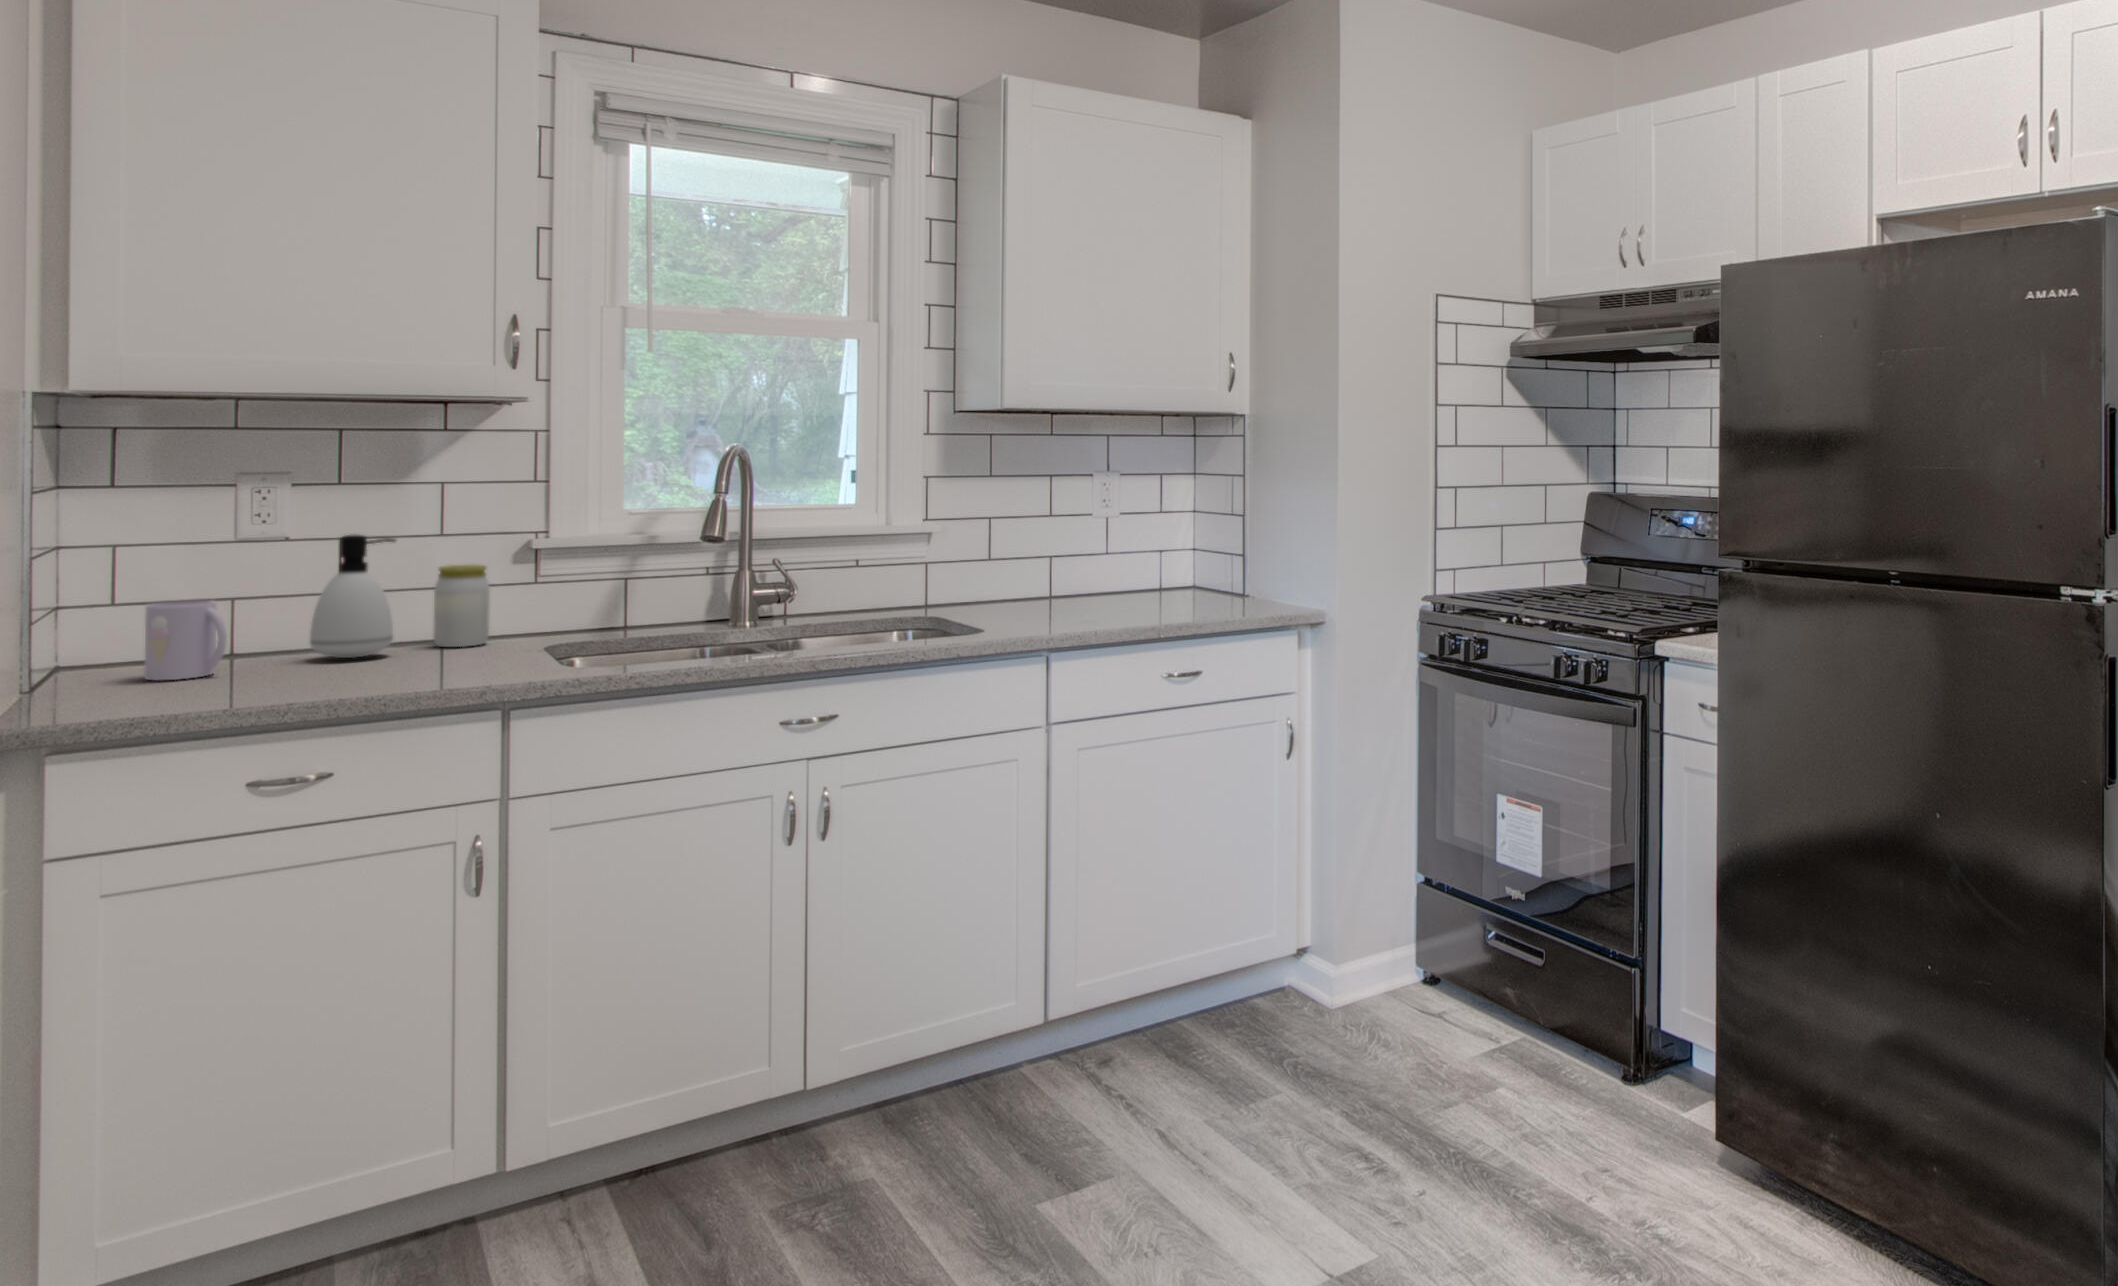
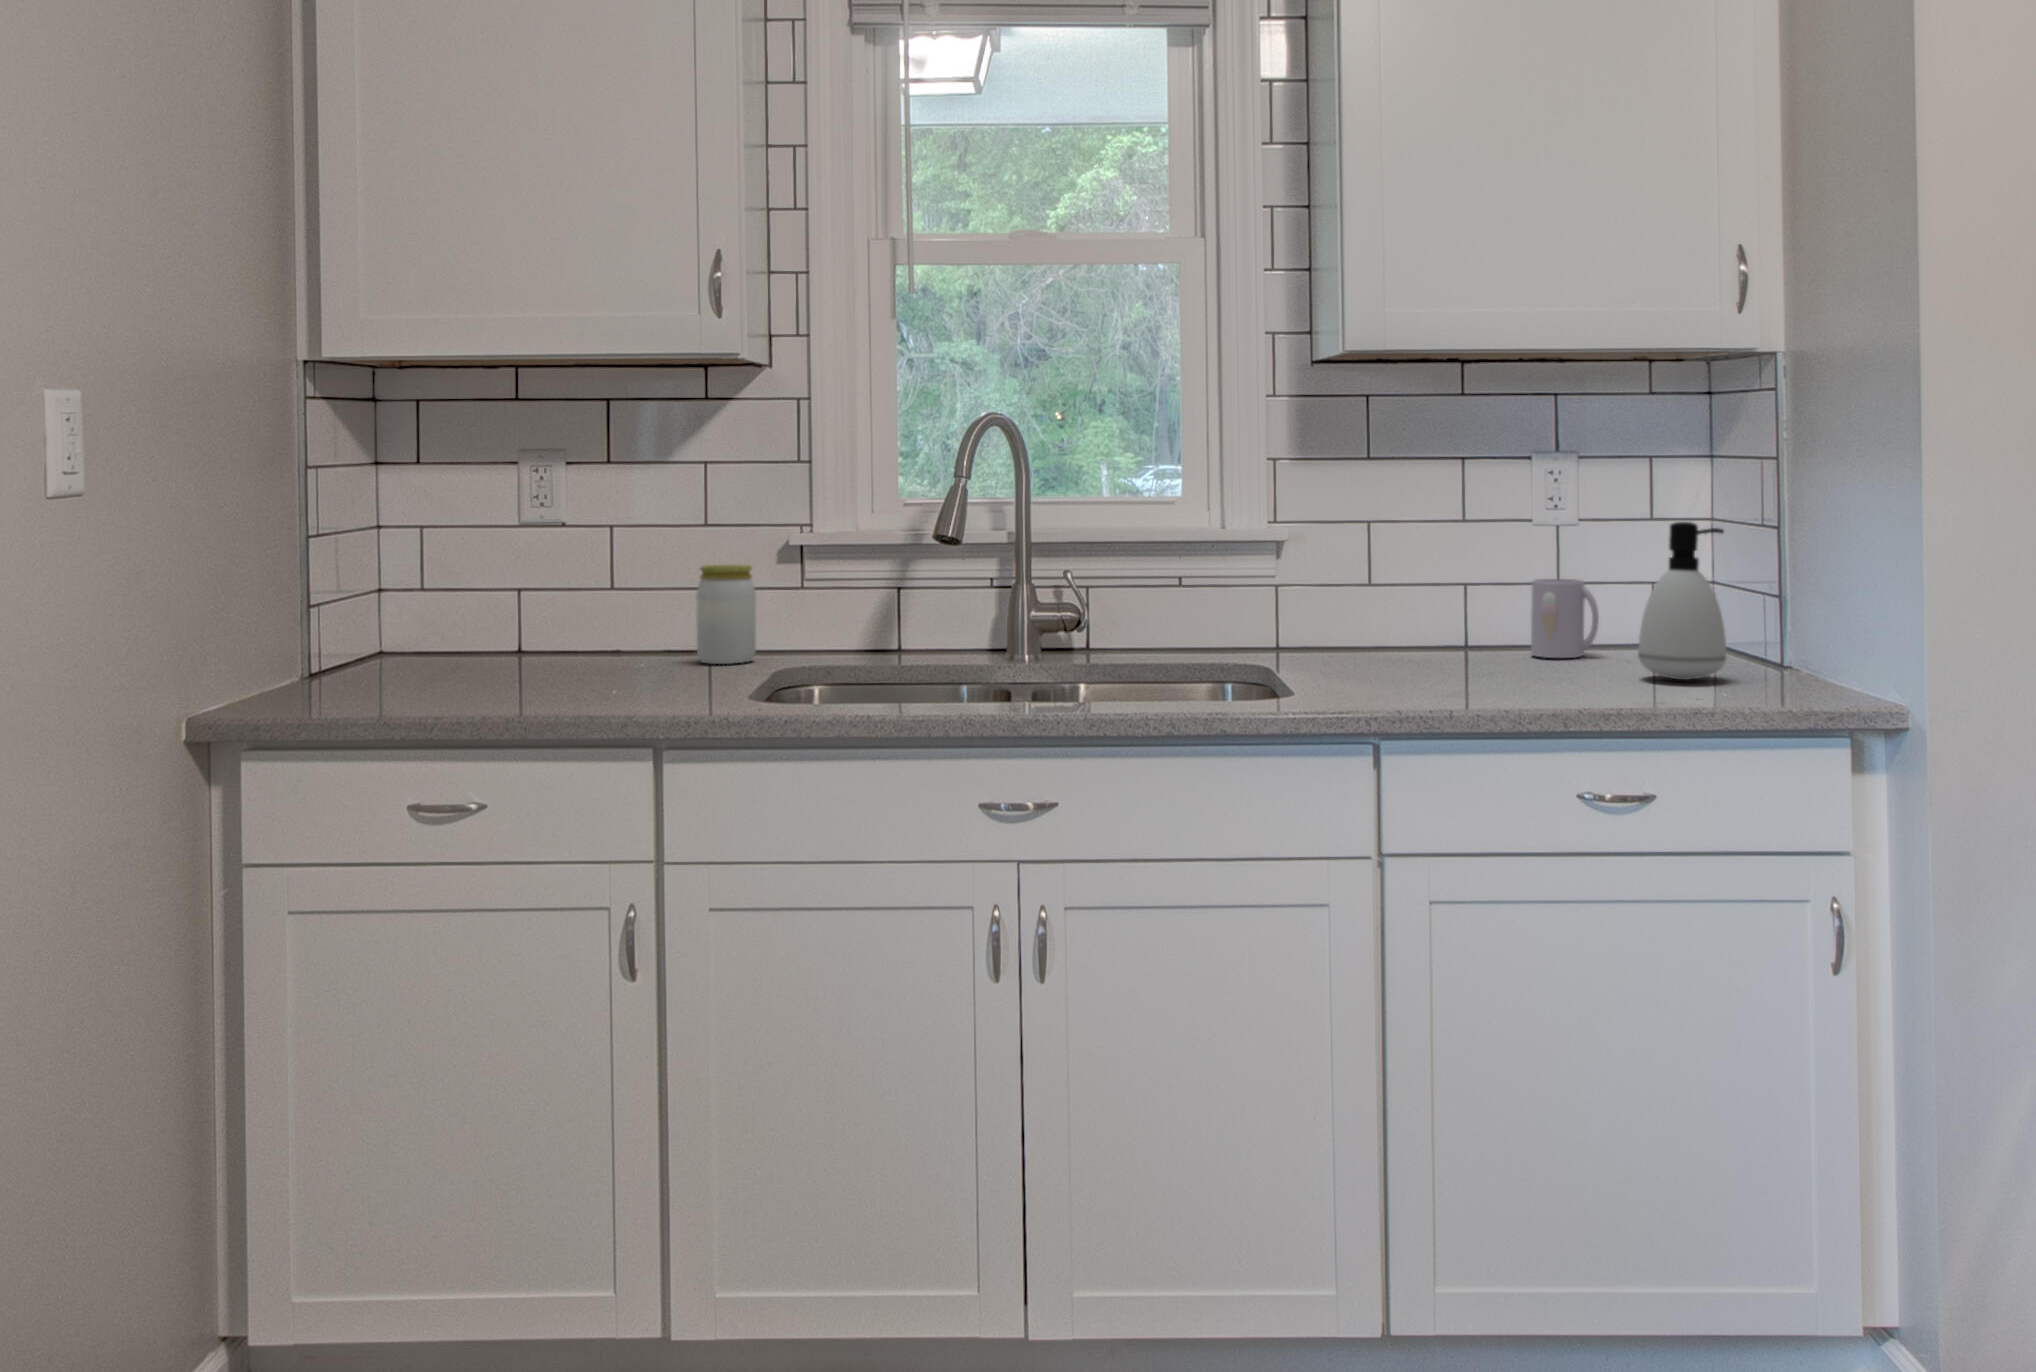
soap dispenser: present [310,535,395,658] -> present [1638,522,1726,680]
mug: present [144,600,227,680] -> present [1531,579,1599,658]

